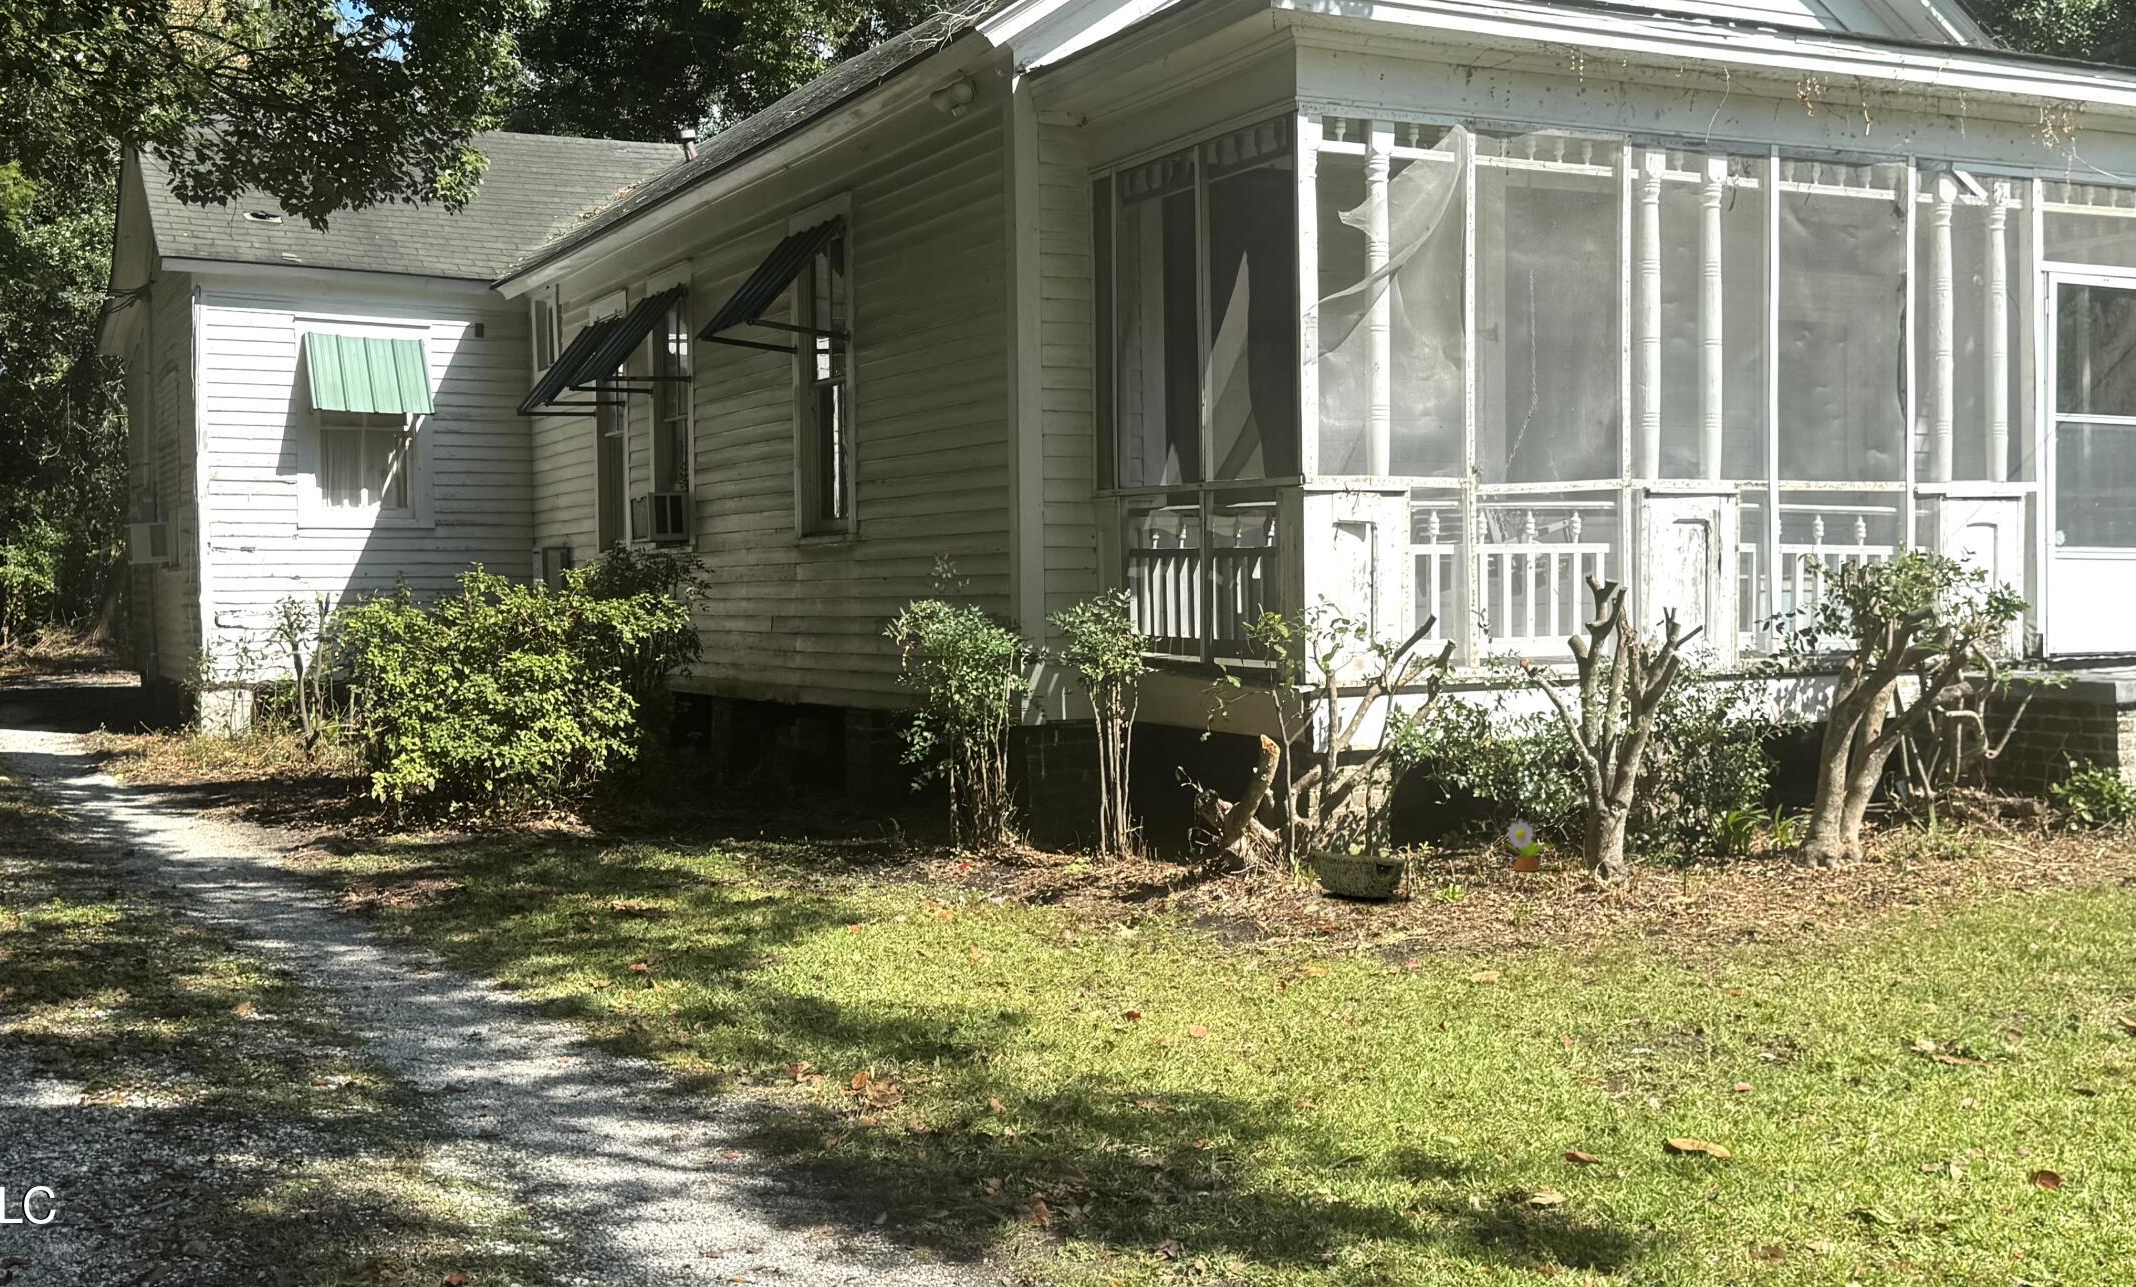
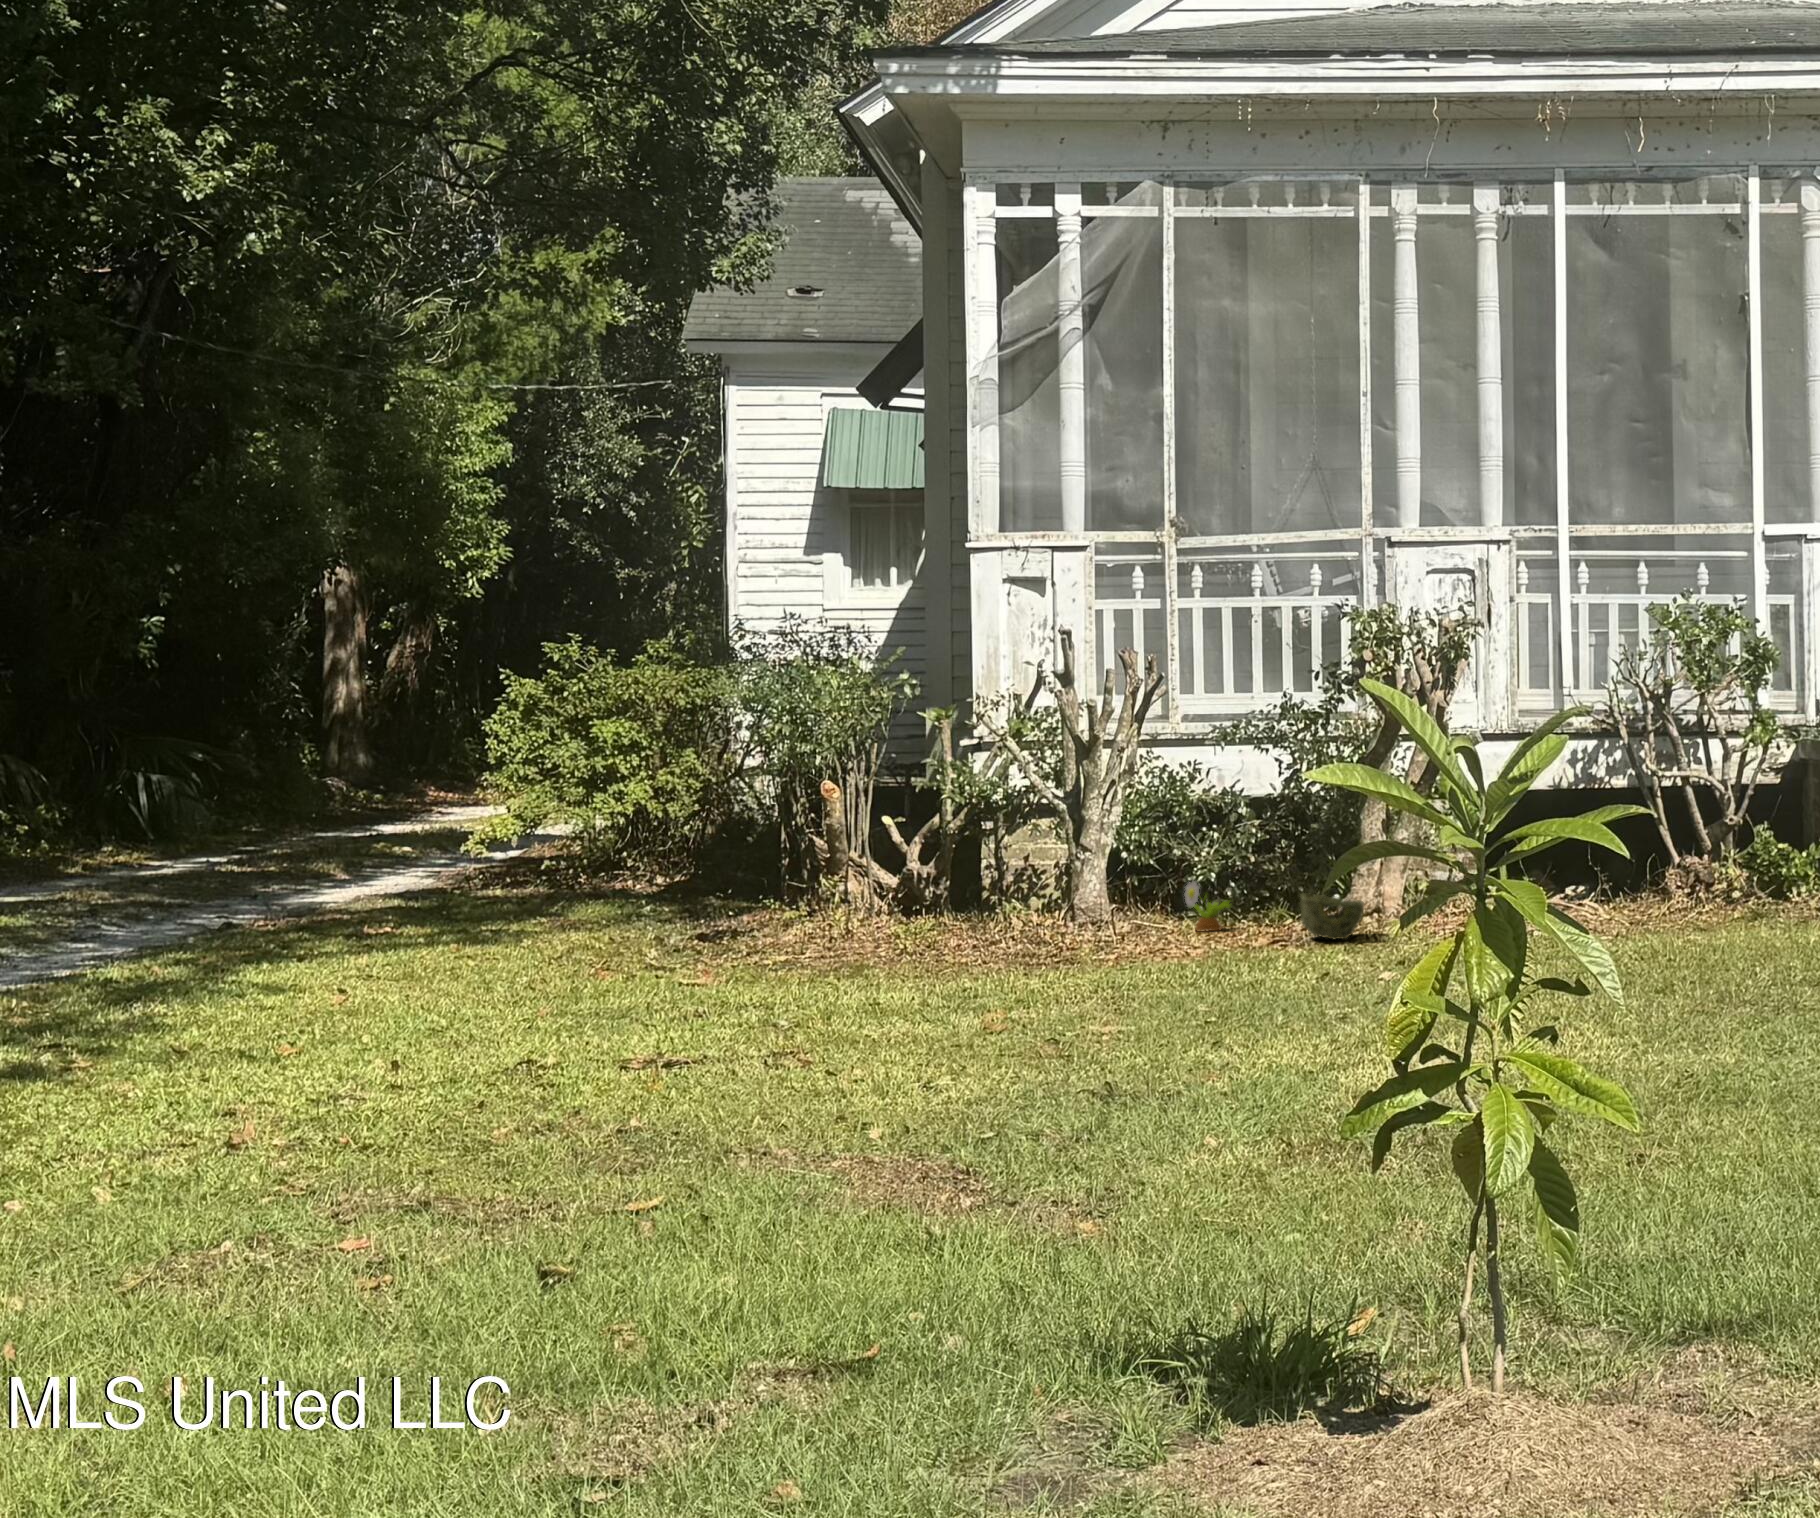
woven basket: present [1311,851,1405,899] -> present [1300,893,1364,940]

